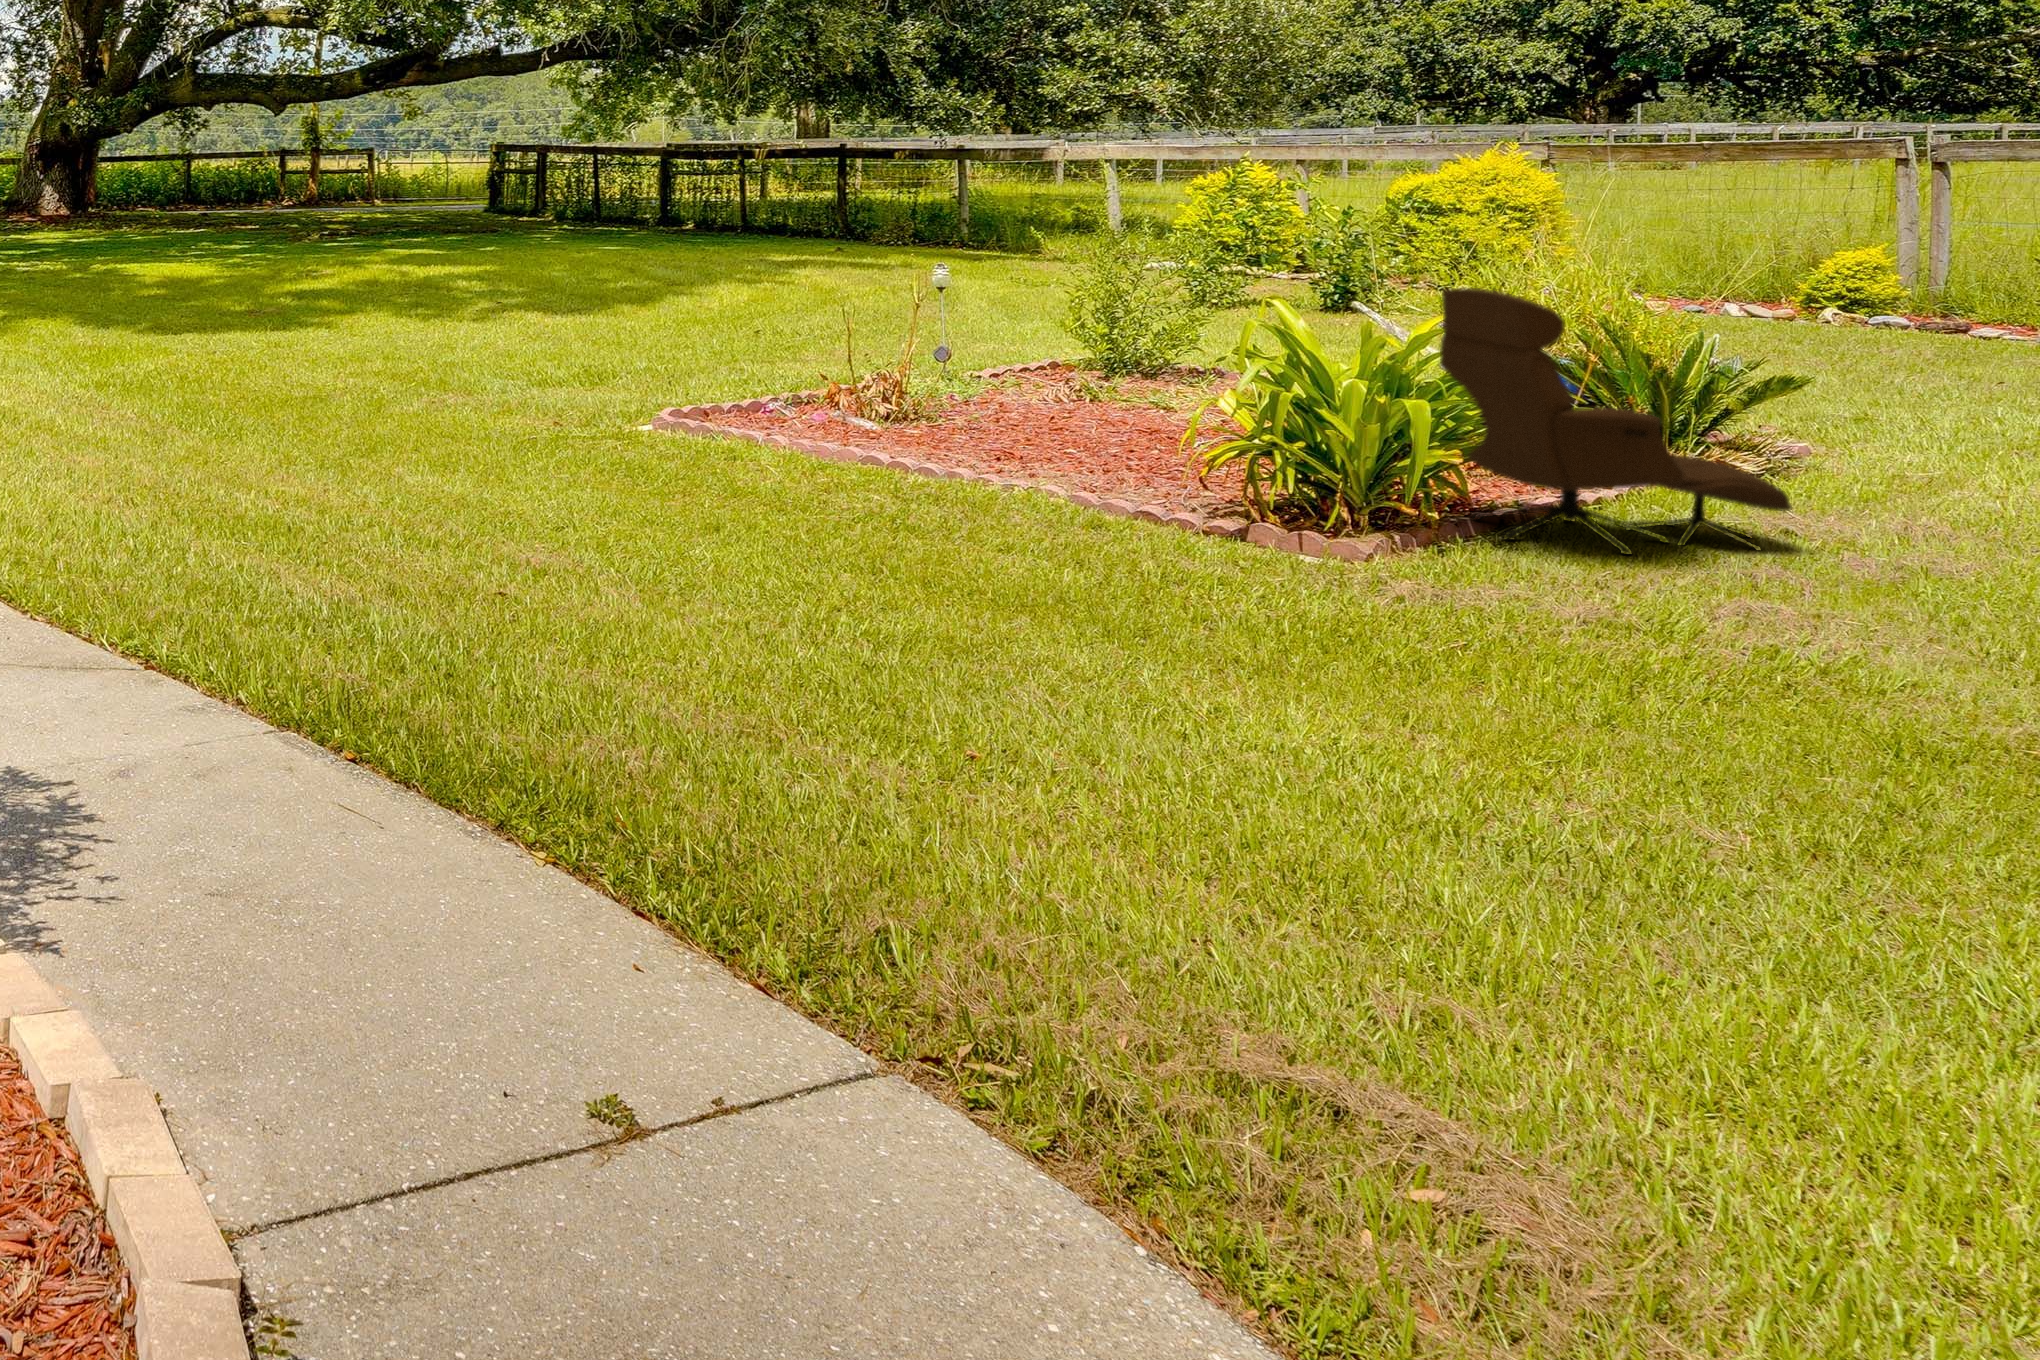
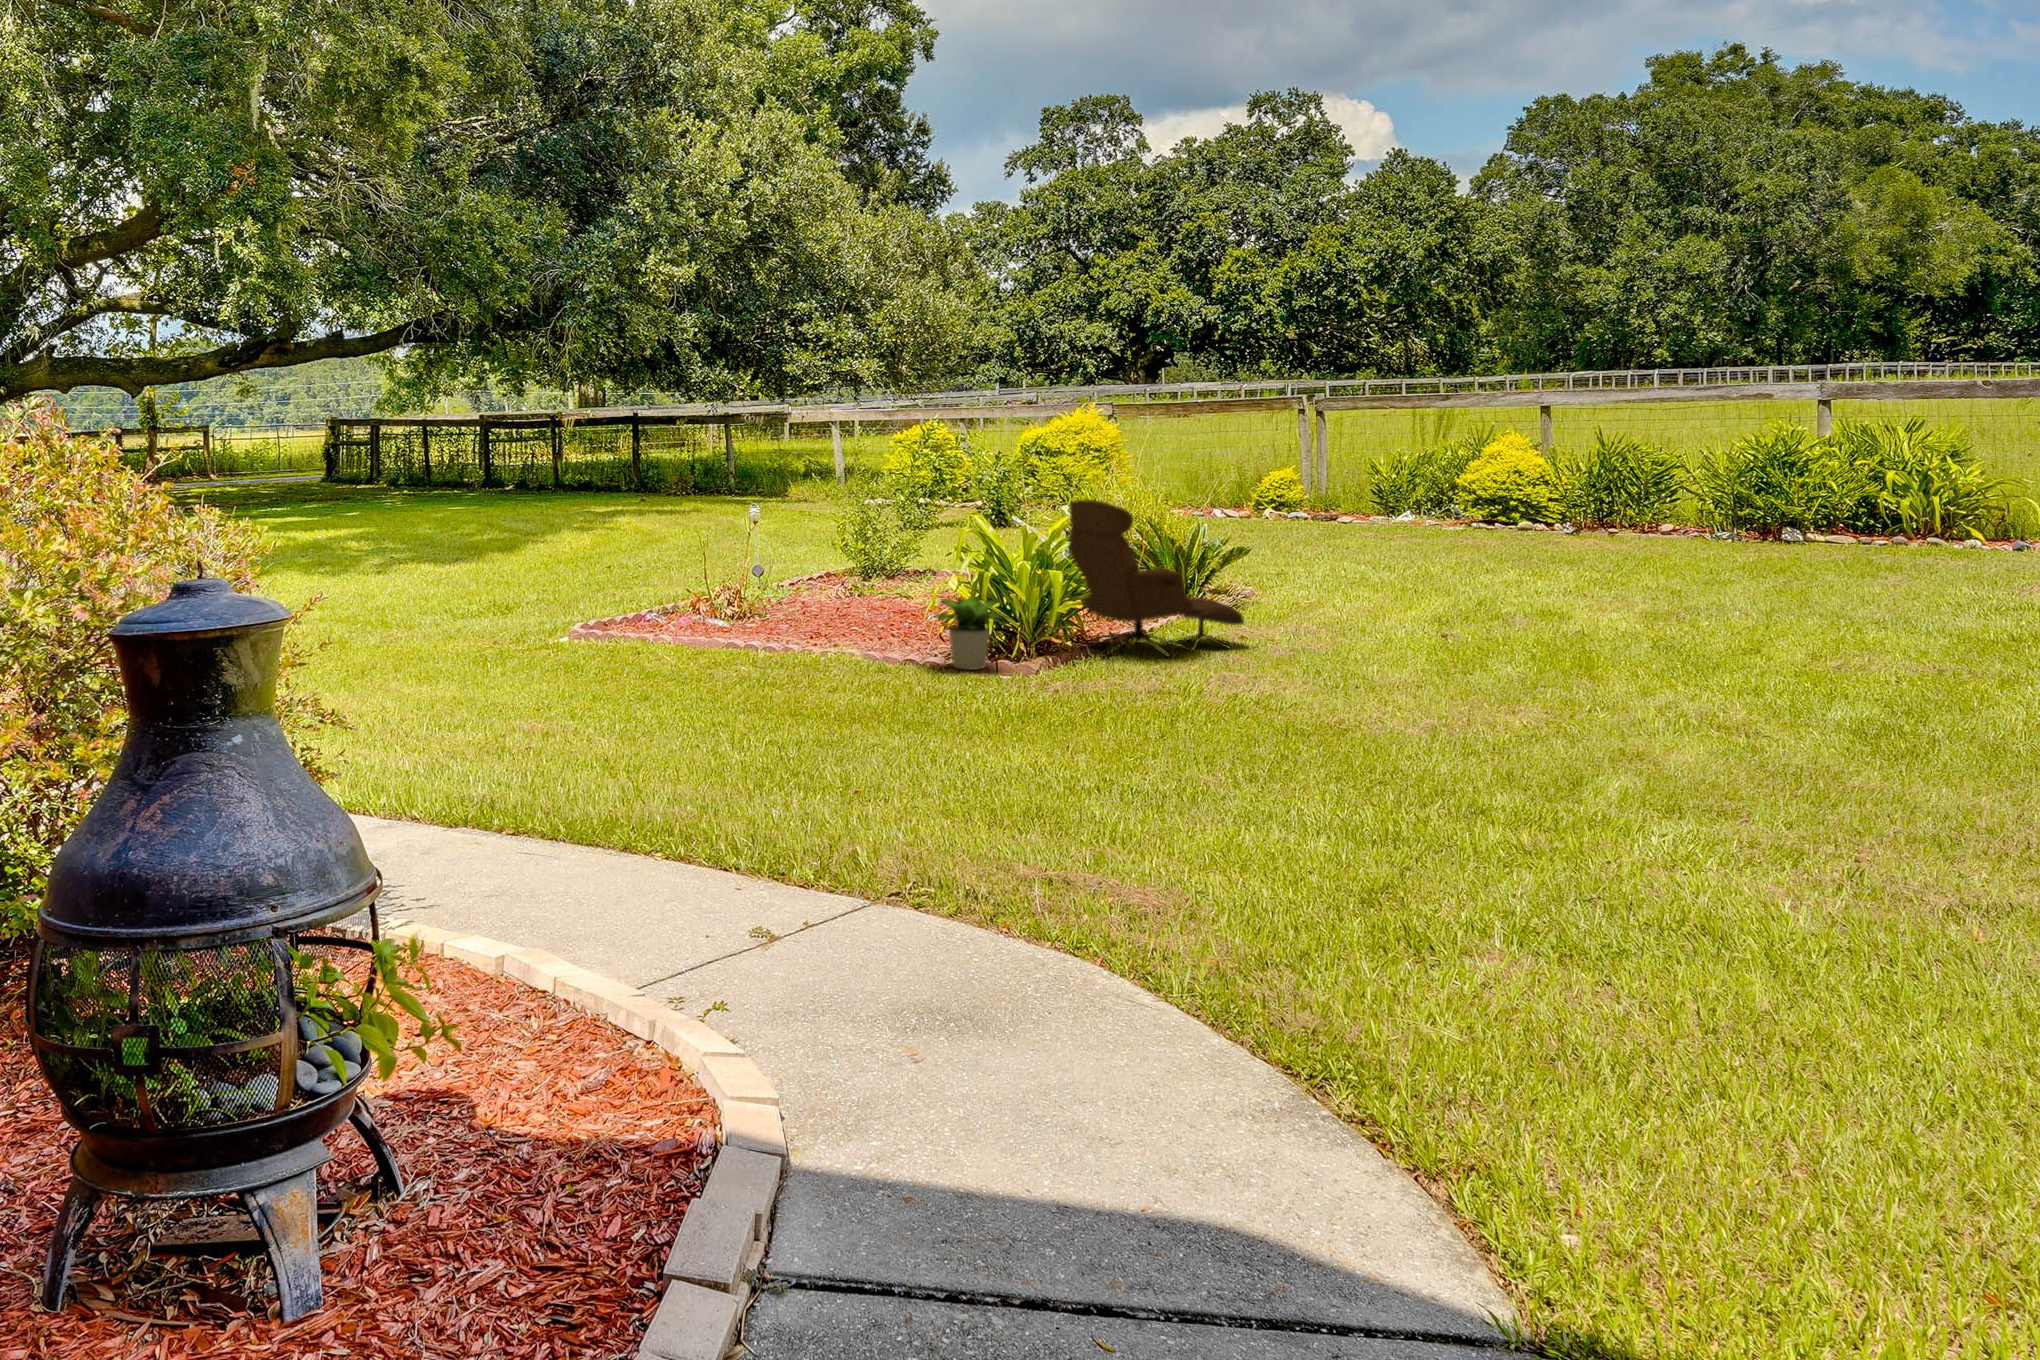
potted plant: none [1181,427,1323,542] -> present [935,598,1007,670]

